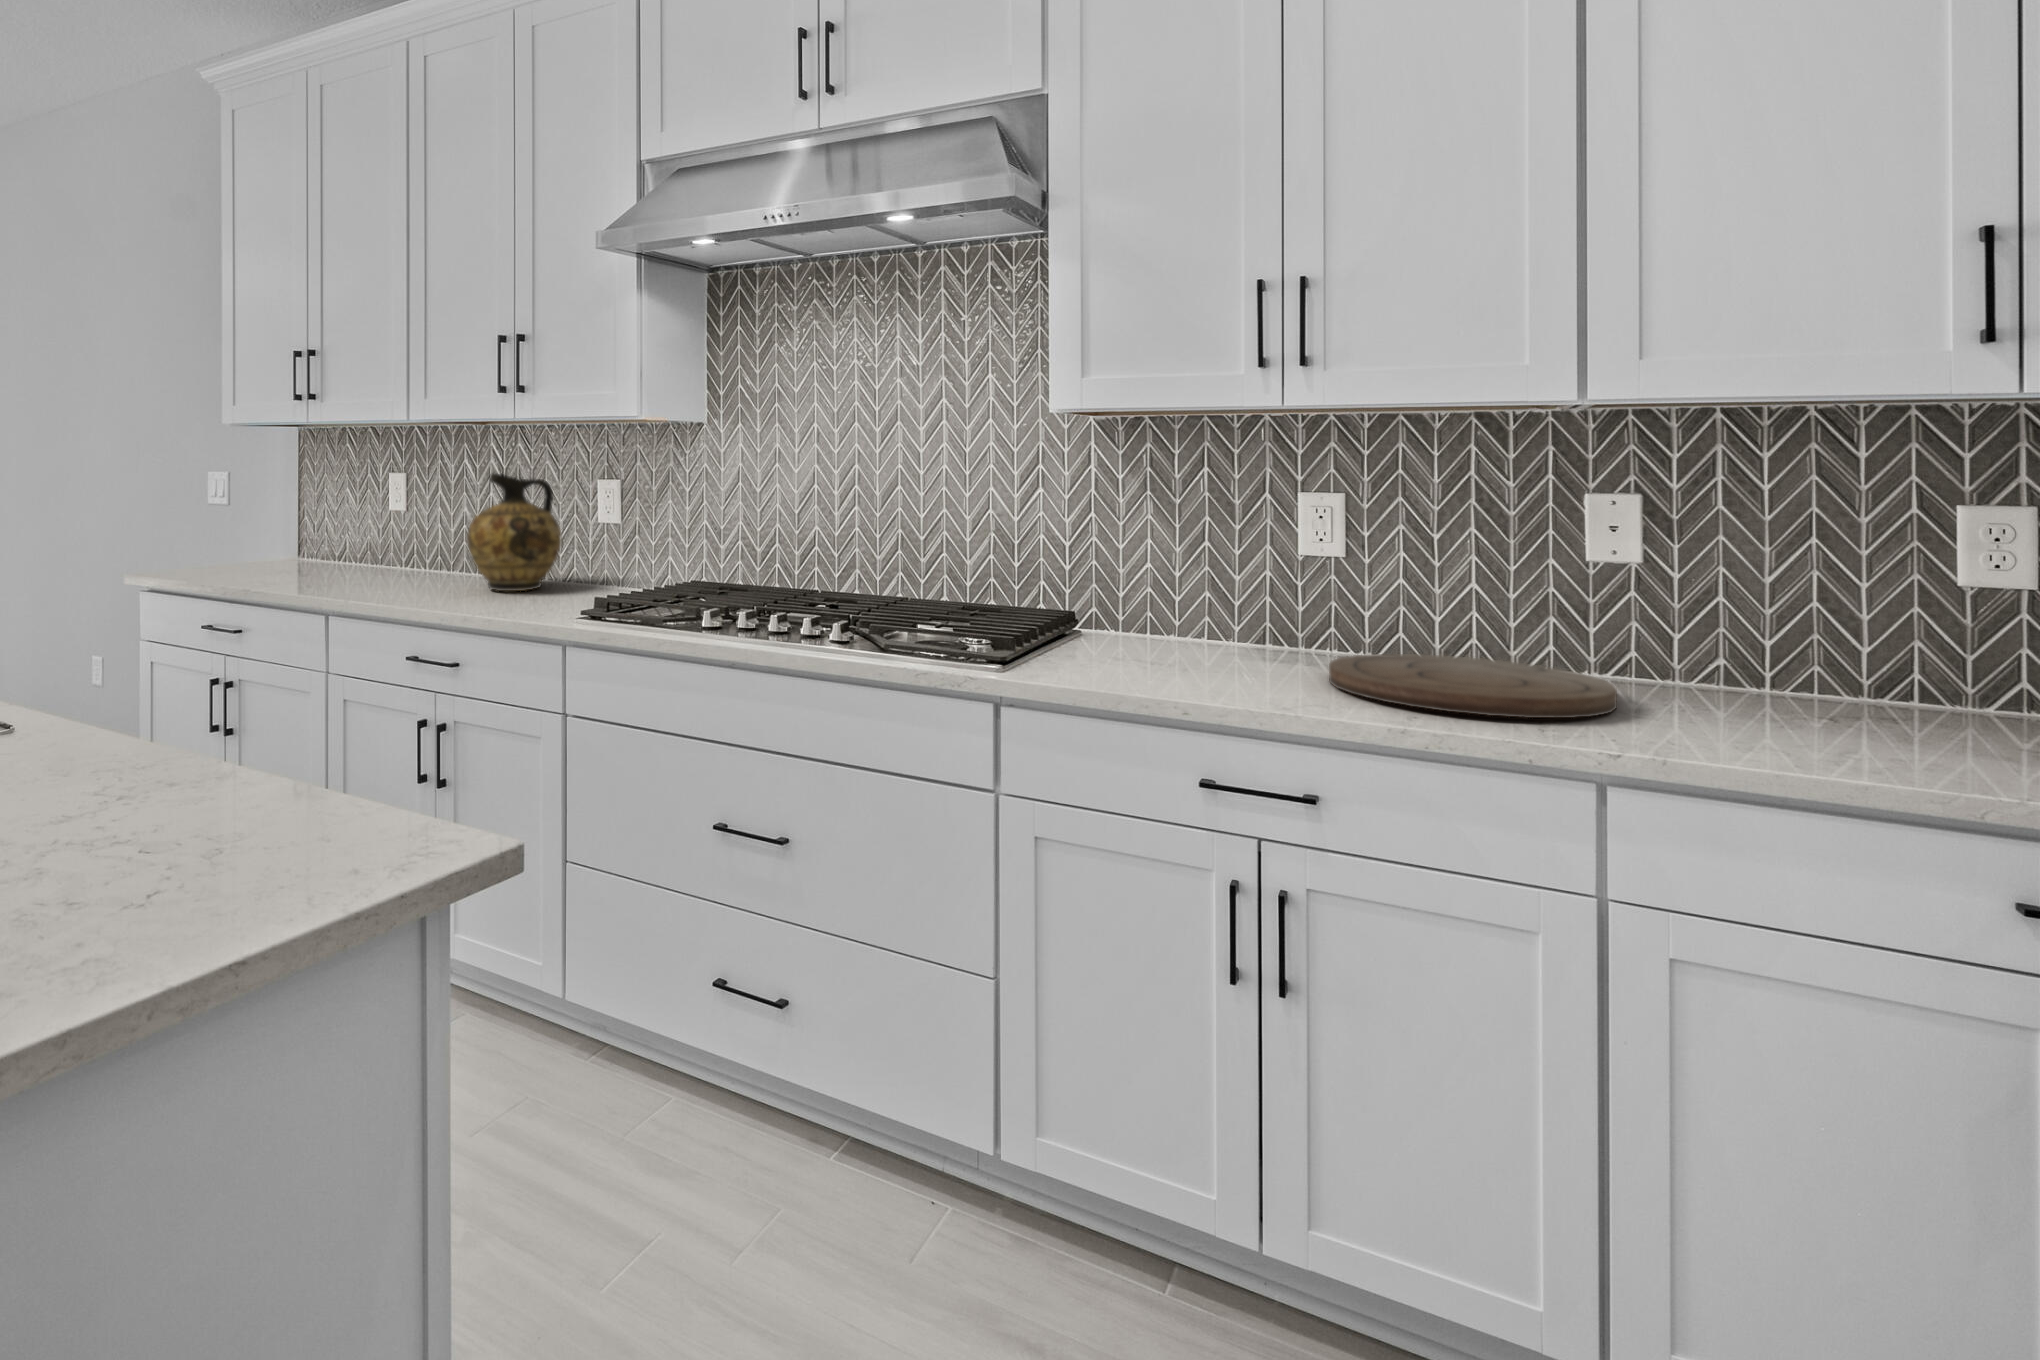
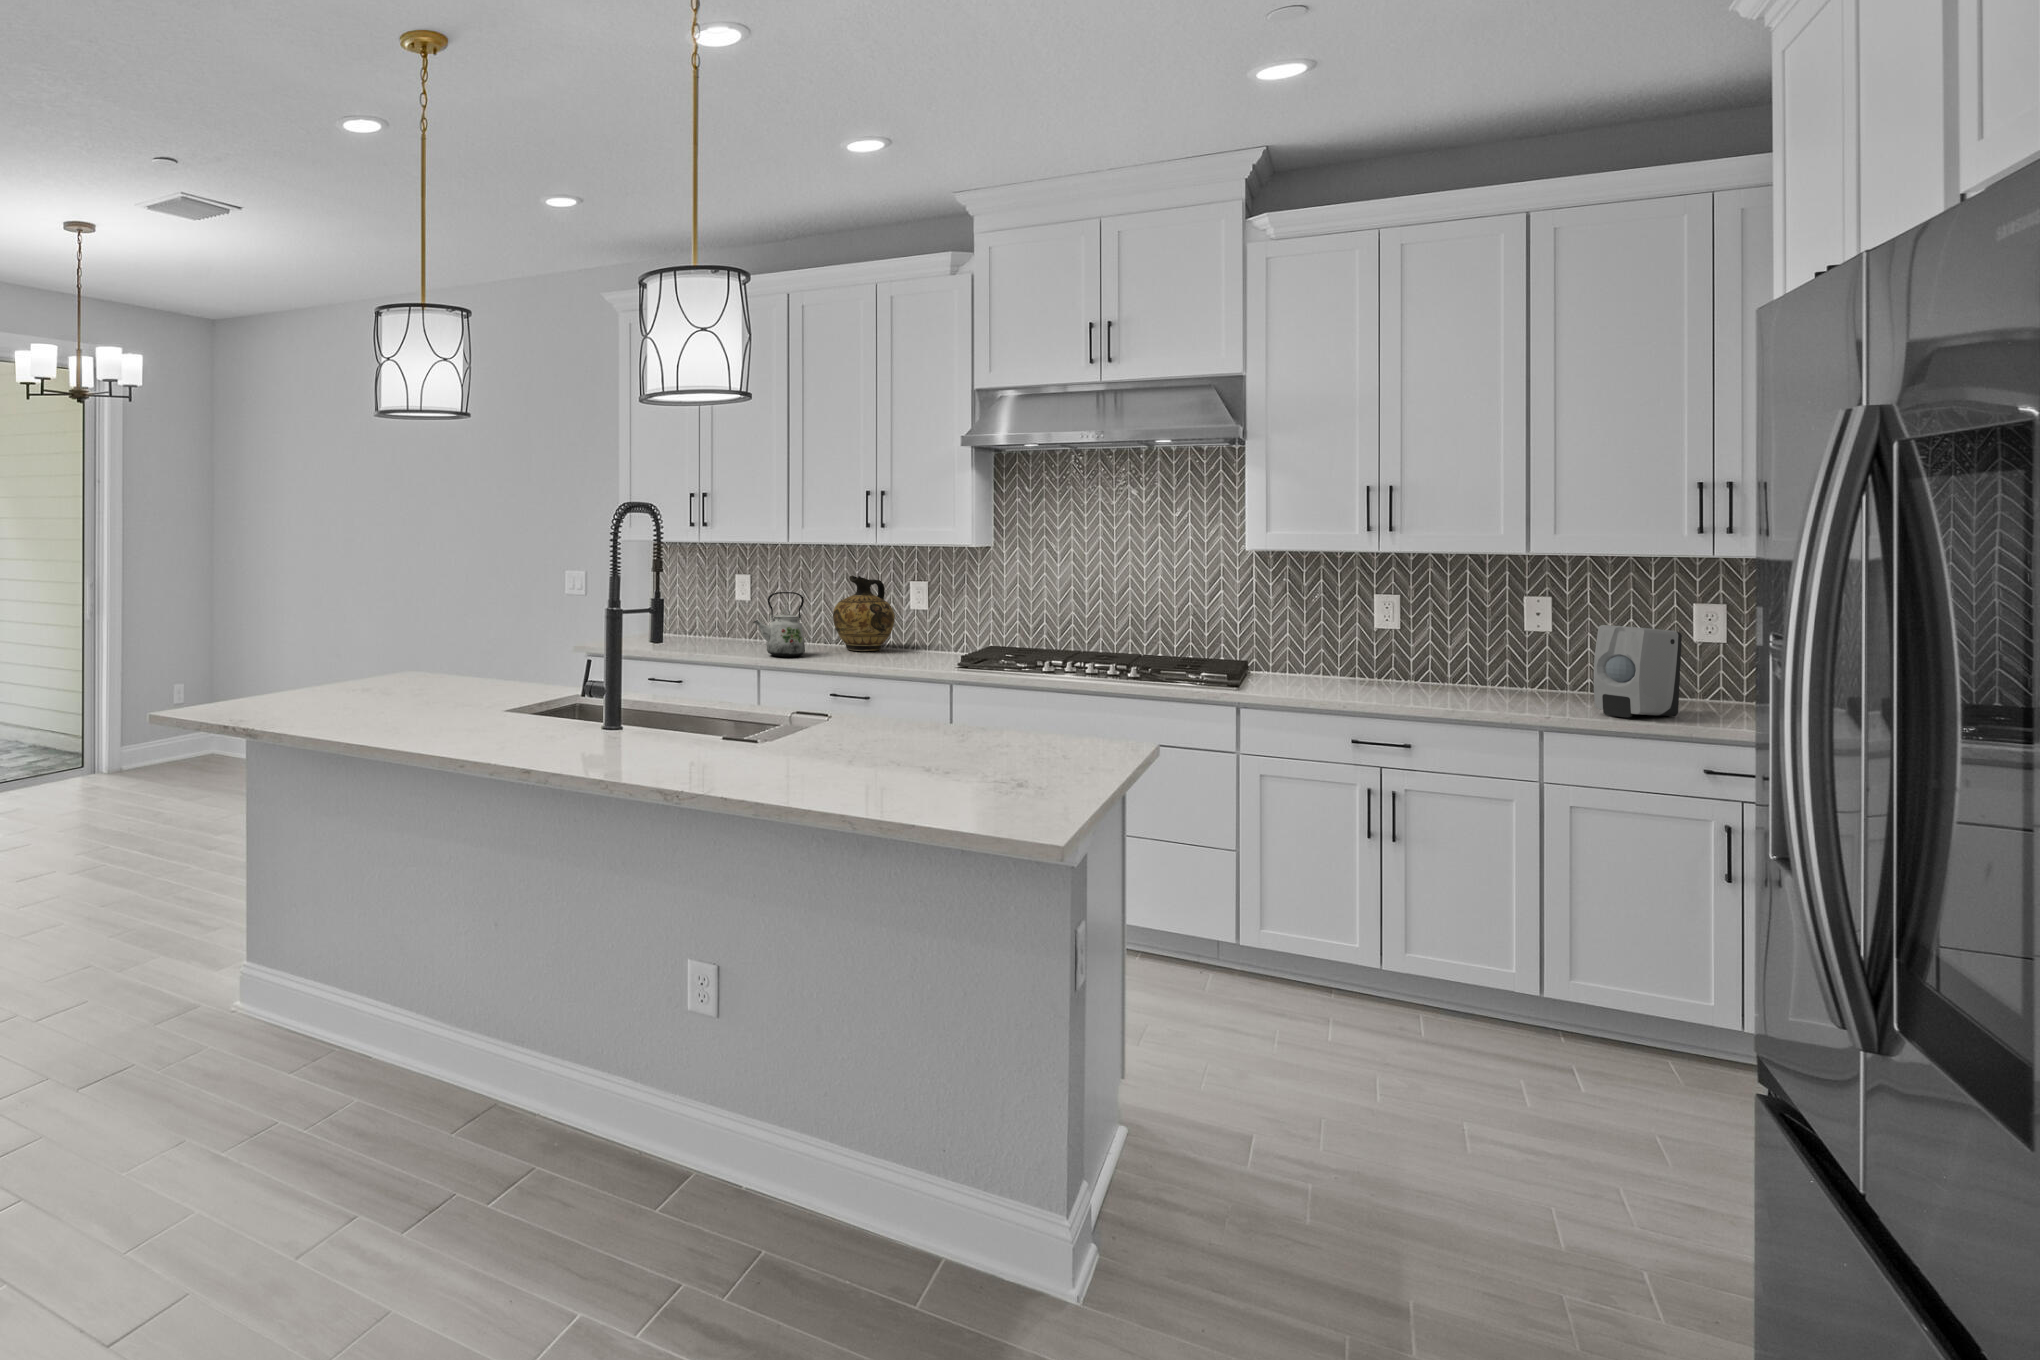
kettle: none [323,499,407,602] -> present [753,592,805,657]
soap dispenser: none [1730,553,1947,767] -> present [1593,625,1682,718]
cutting board: present [1329,654,1617,718] -> none [1401,679,1543,703]

